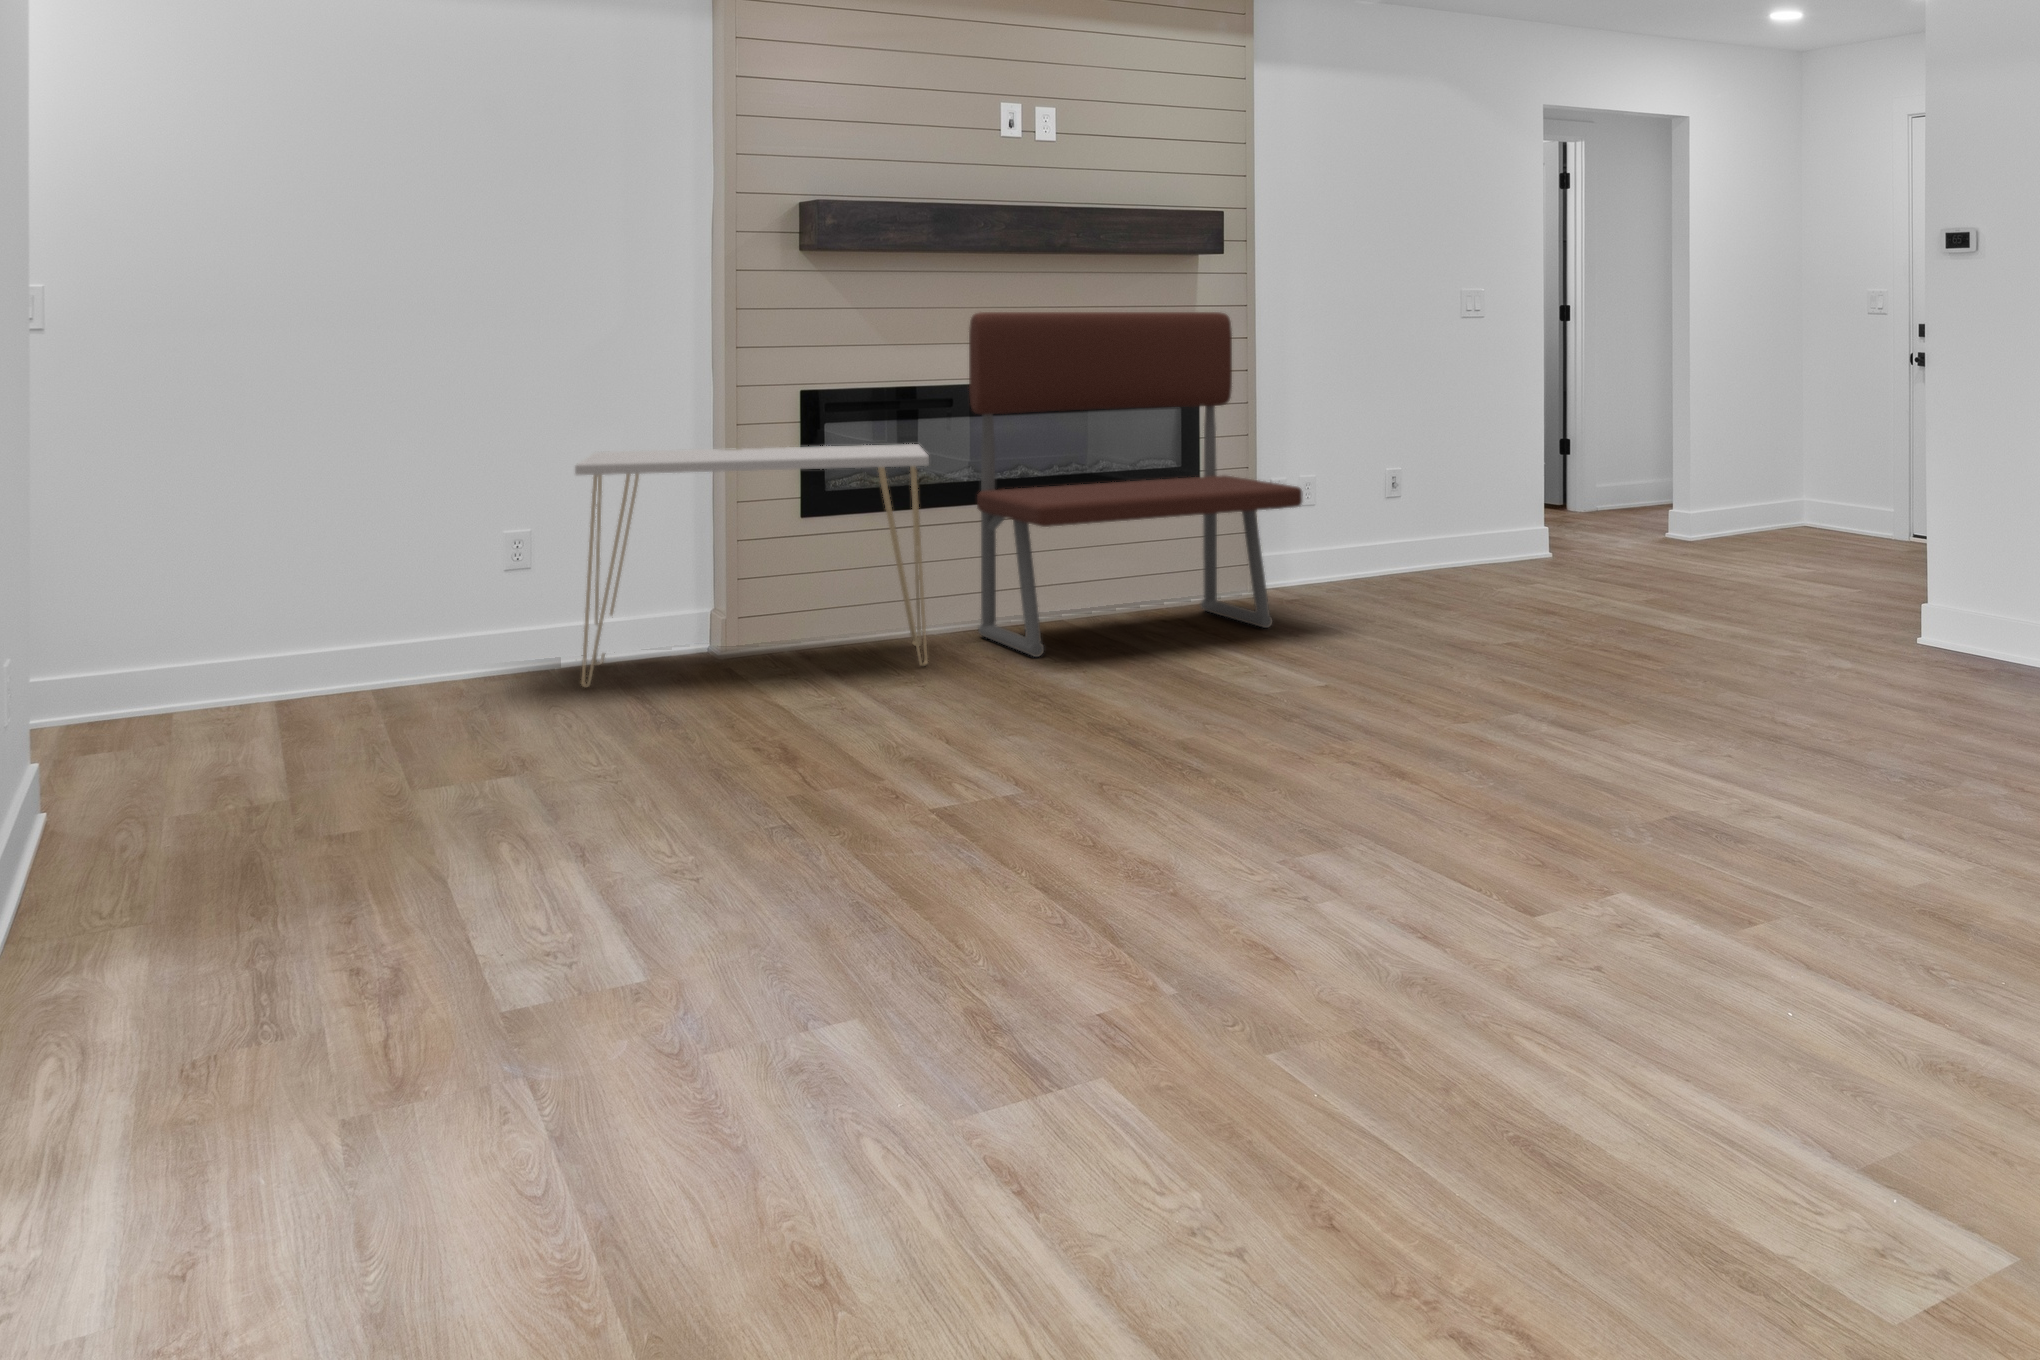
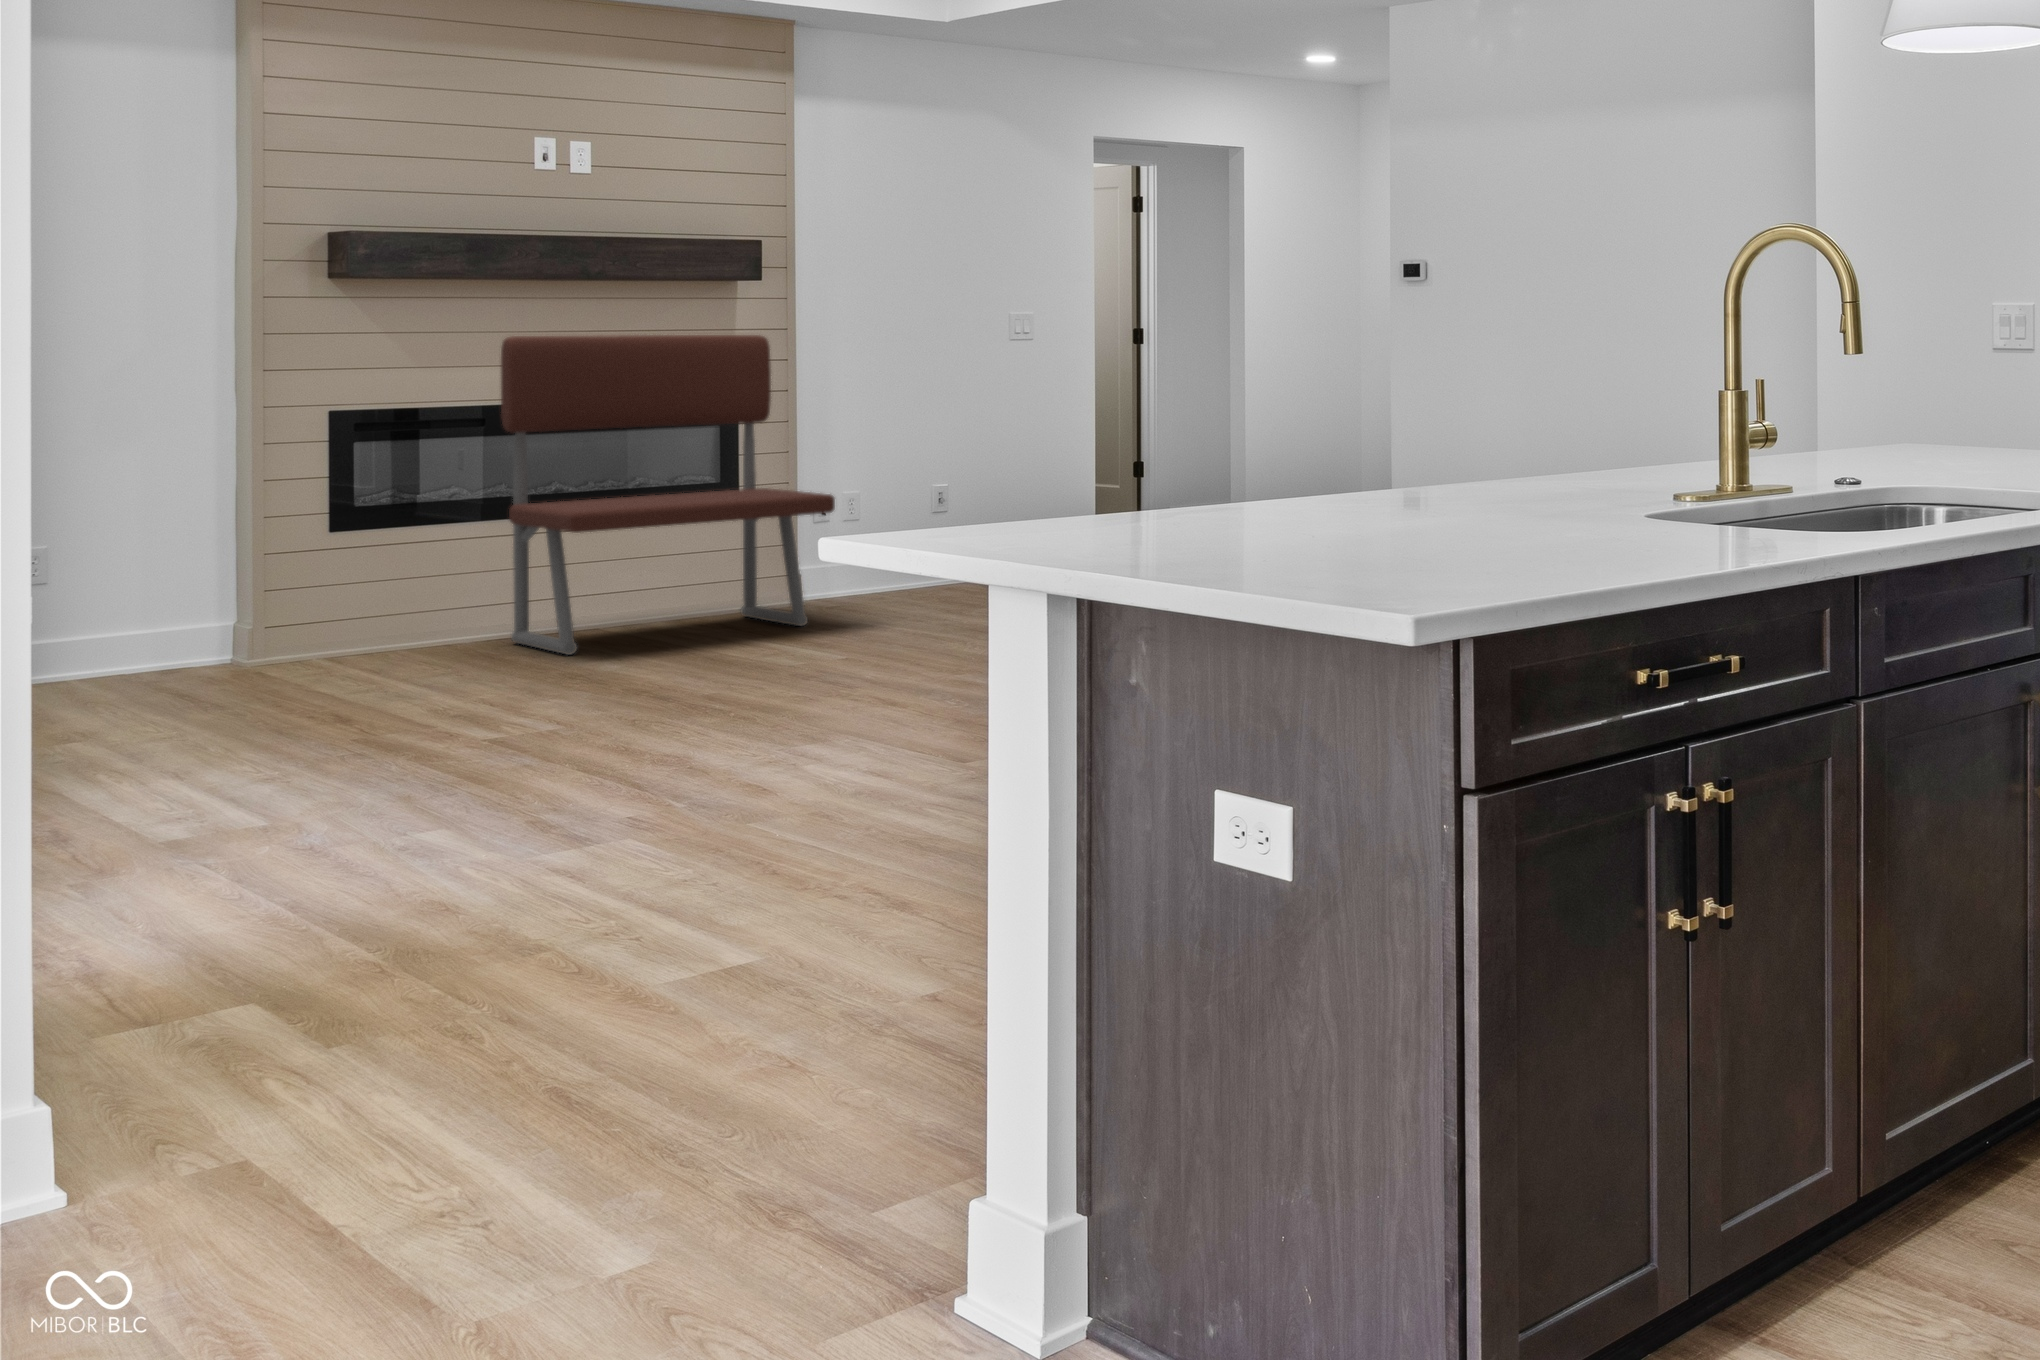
console table: present [575,444,929,688] -> none [93,462,460,695]

